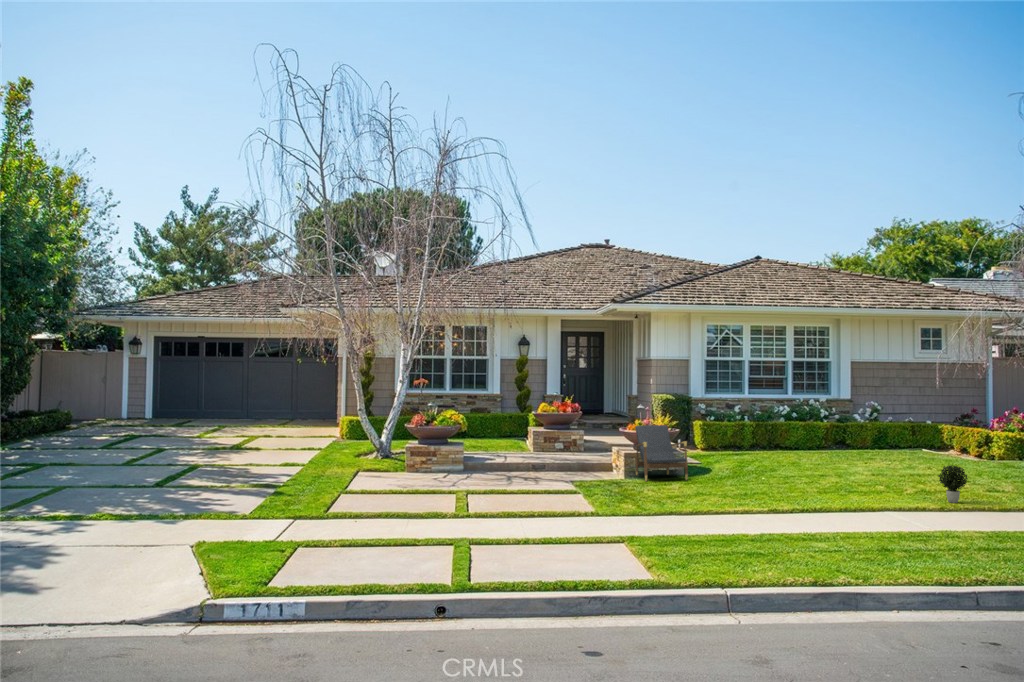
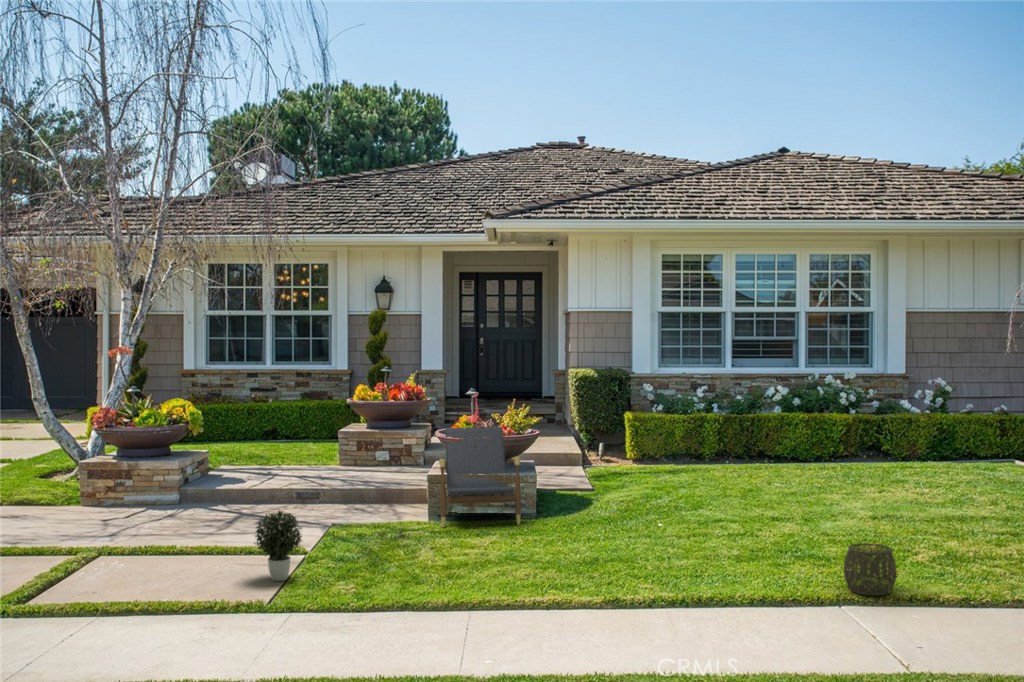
potted plant: present [938,465,968,503] -> present [254,511,302,581]
woven basket: none [899,482,930,509] -> present [843,543,897,596]

